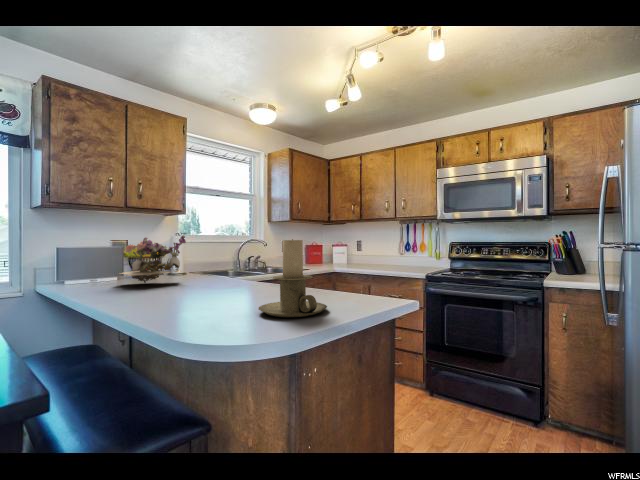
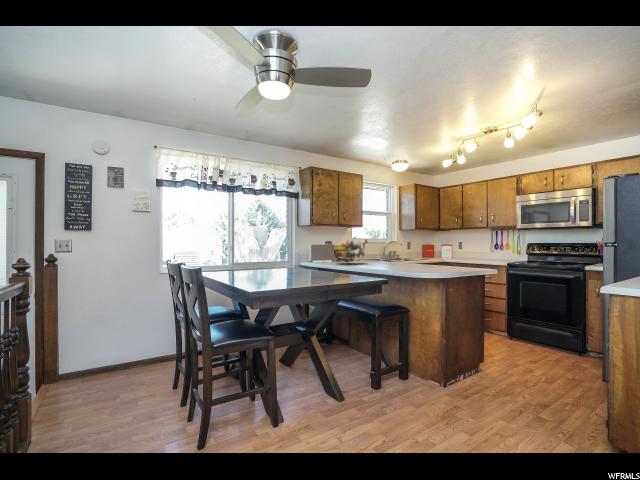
candle holder: present [259,239,327,317] -> none [425,242,454,271]

